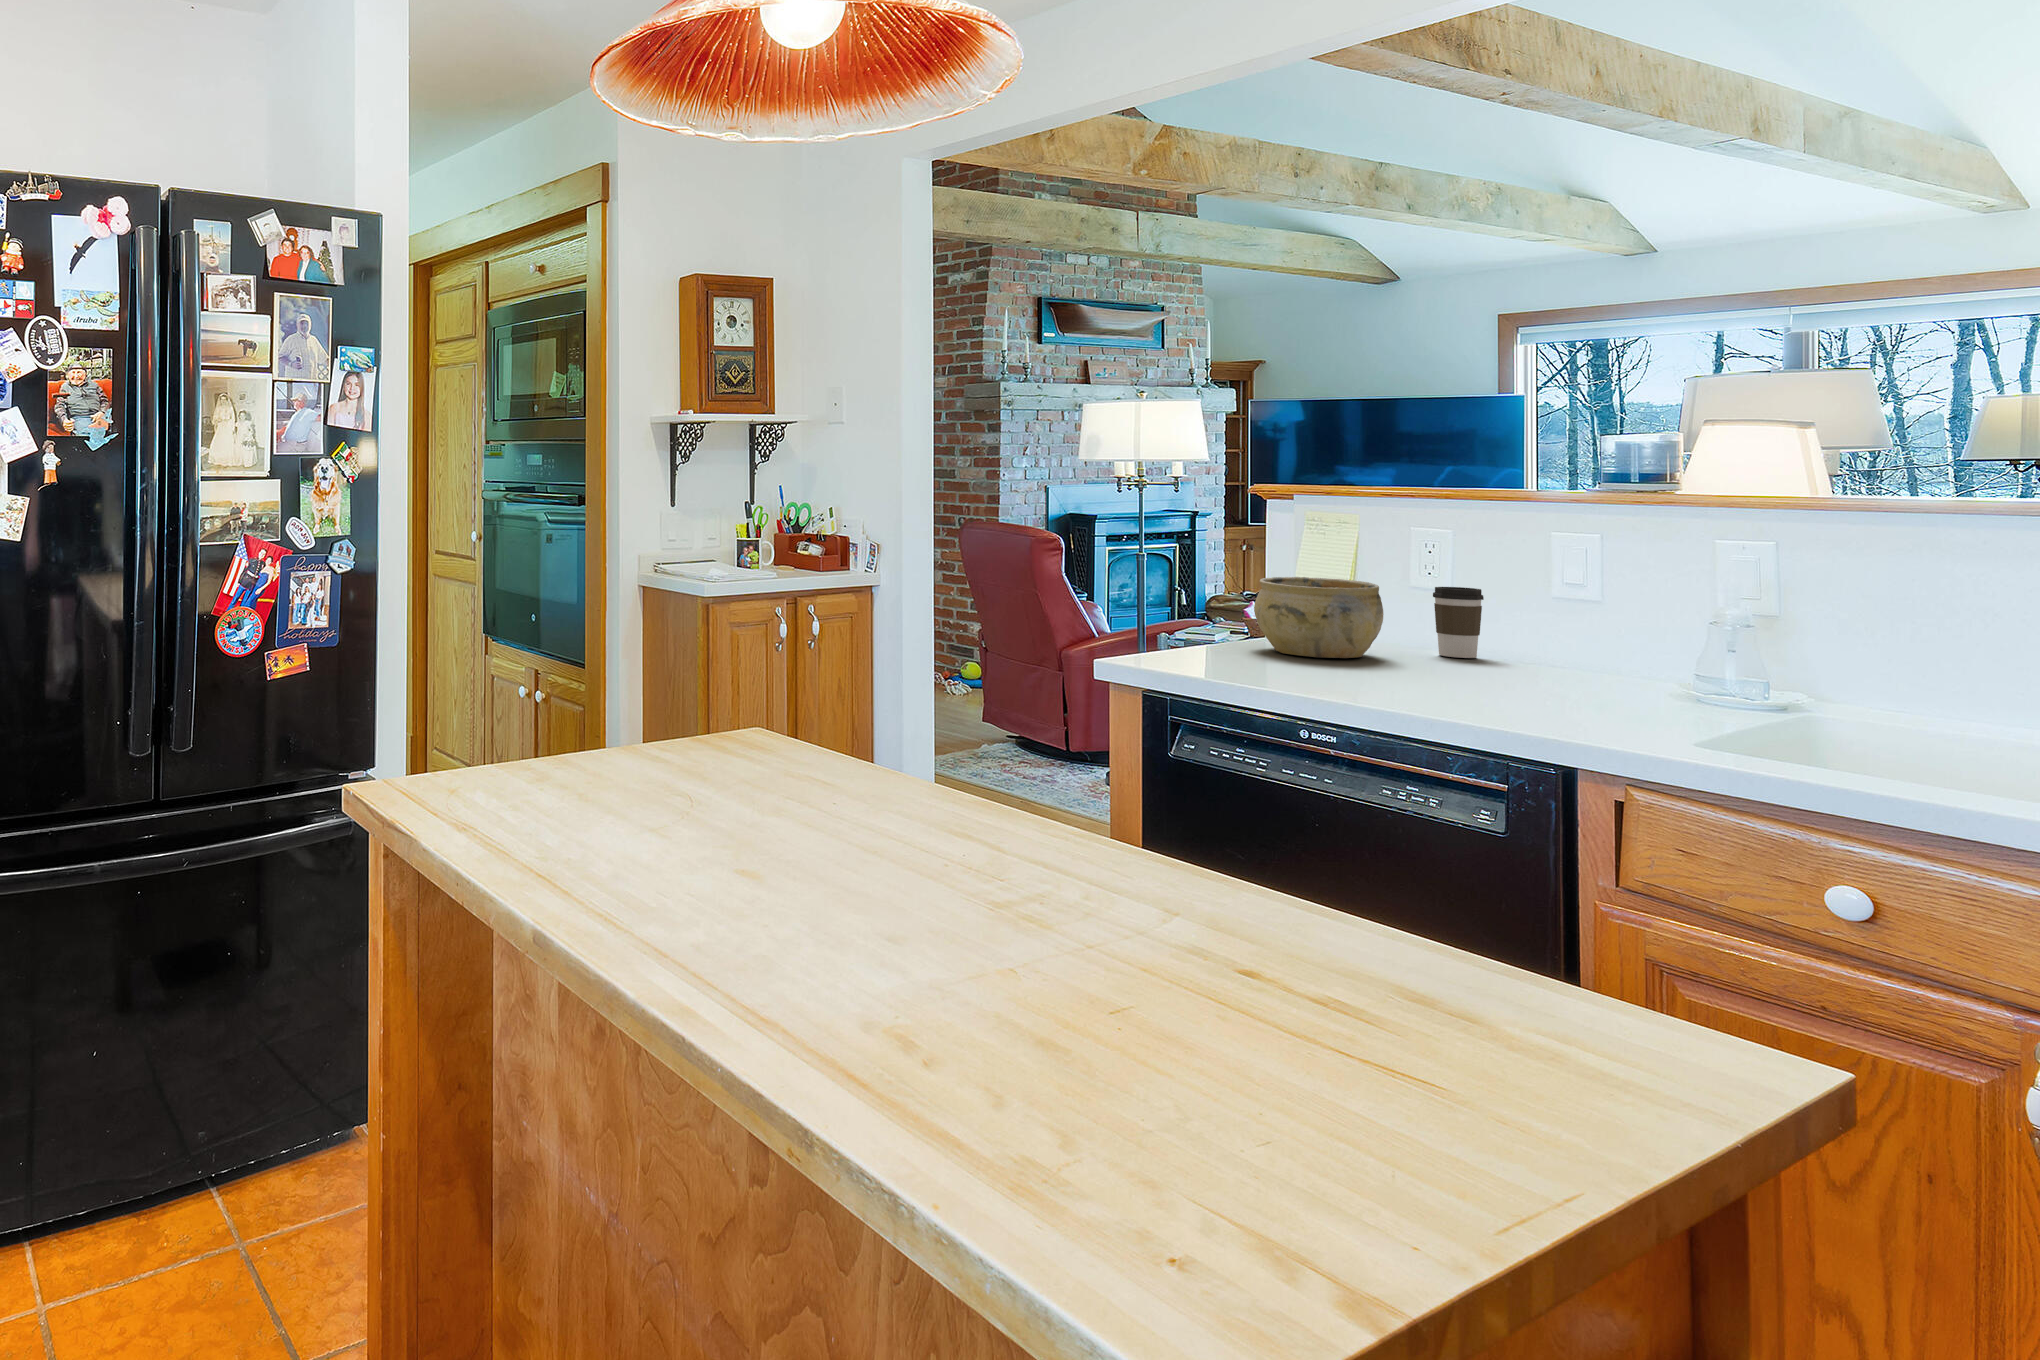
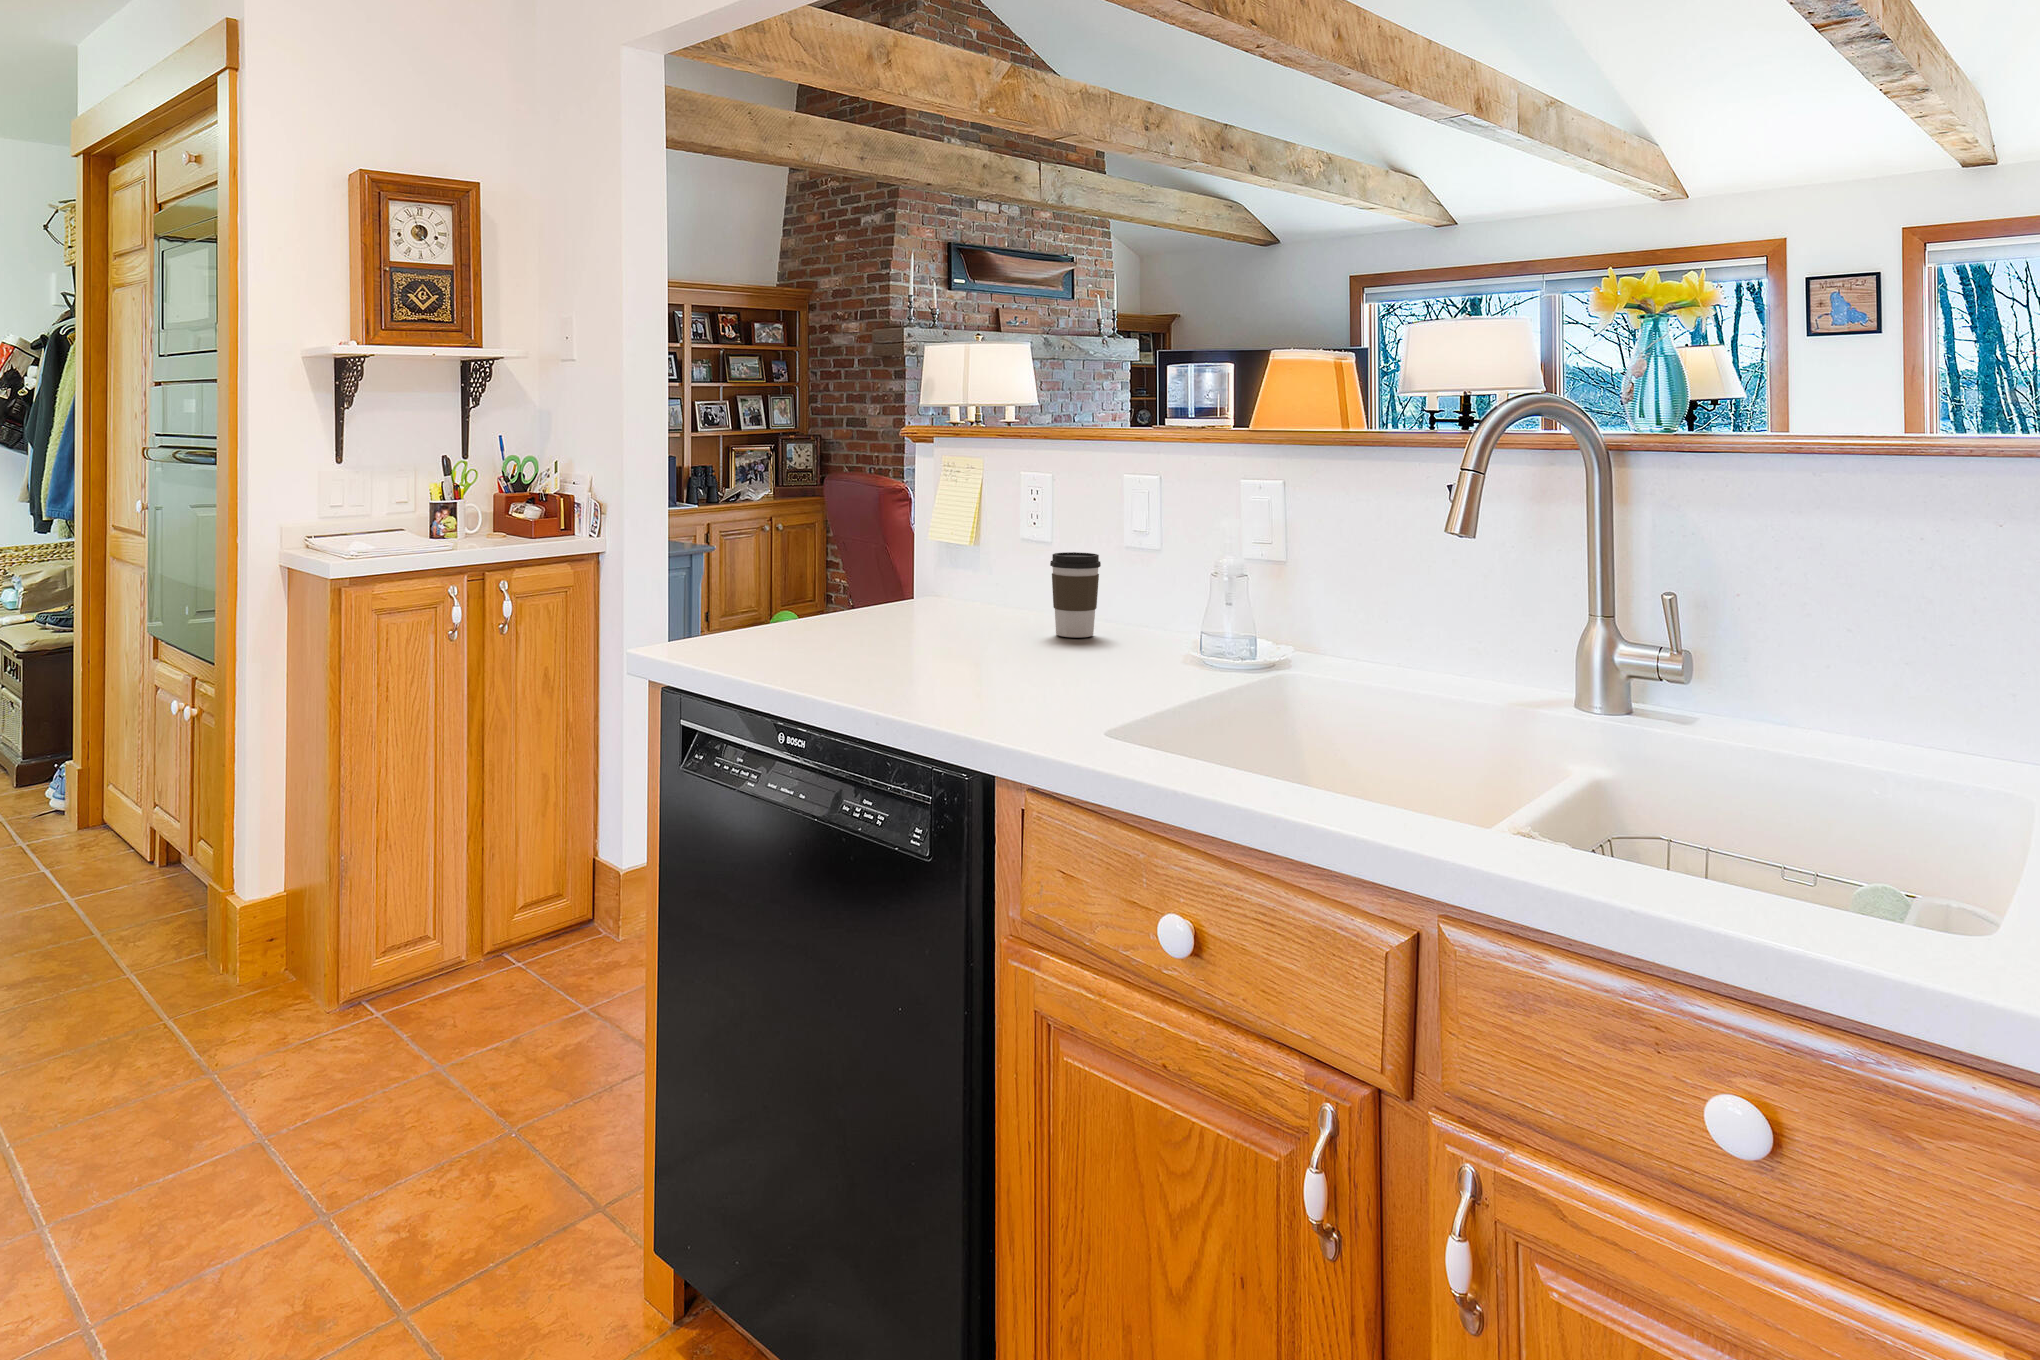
ceramic bowl: present [1254,577,1384,658] -> none [848,544,986,647]

